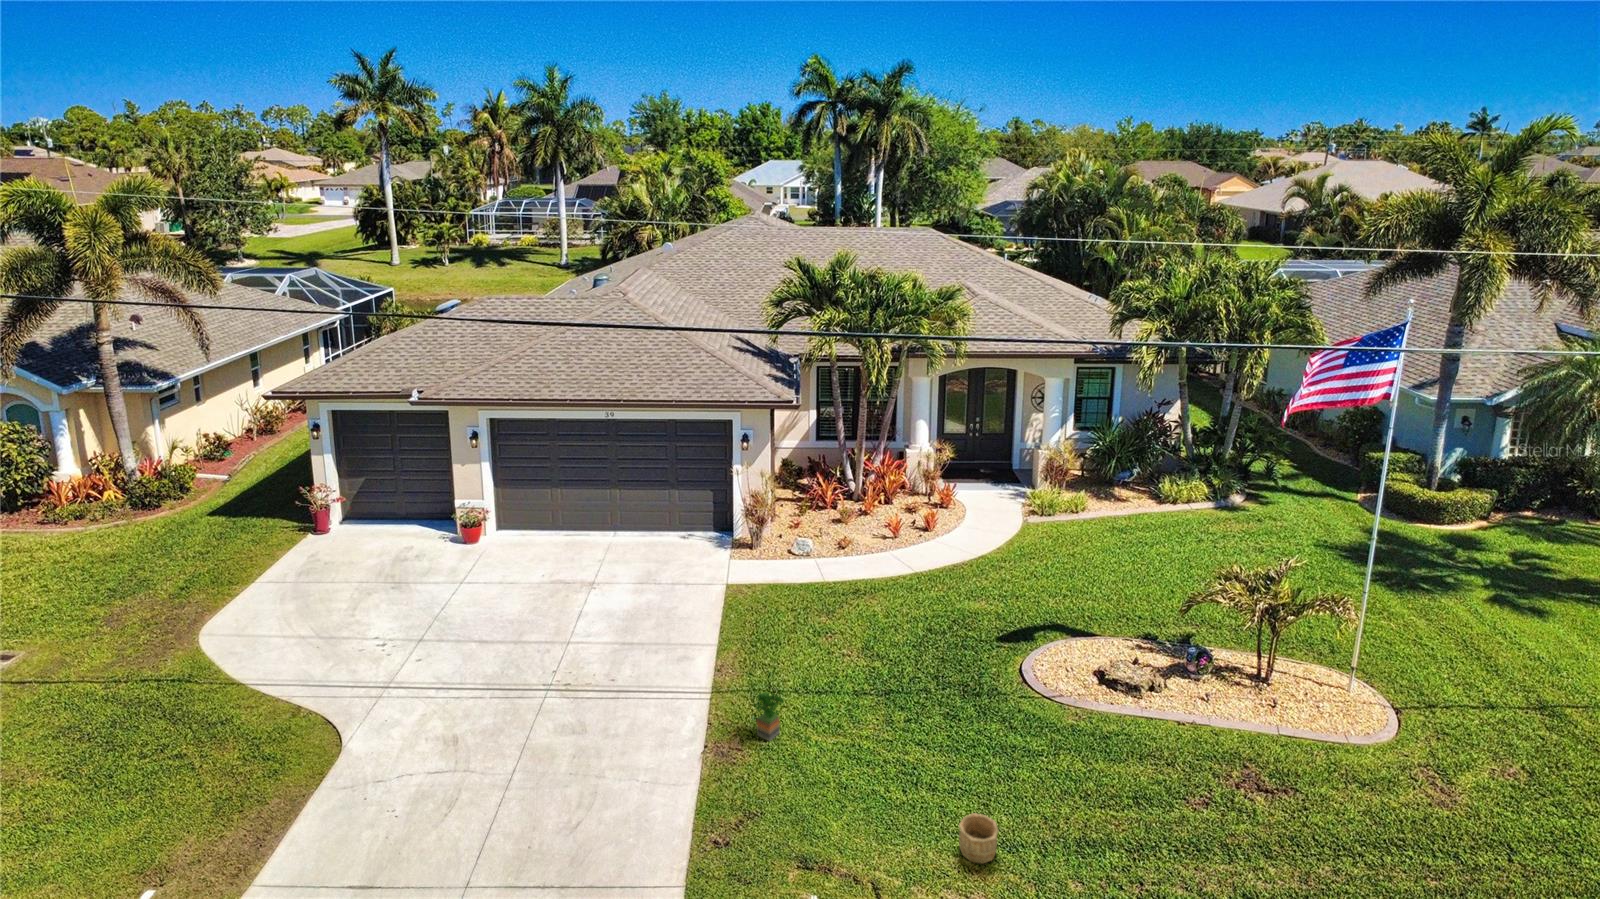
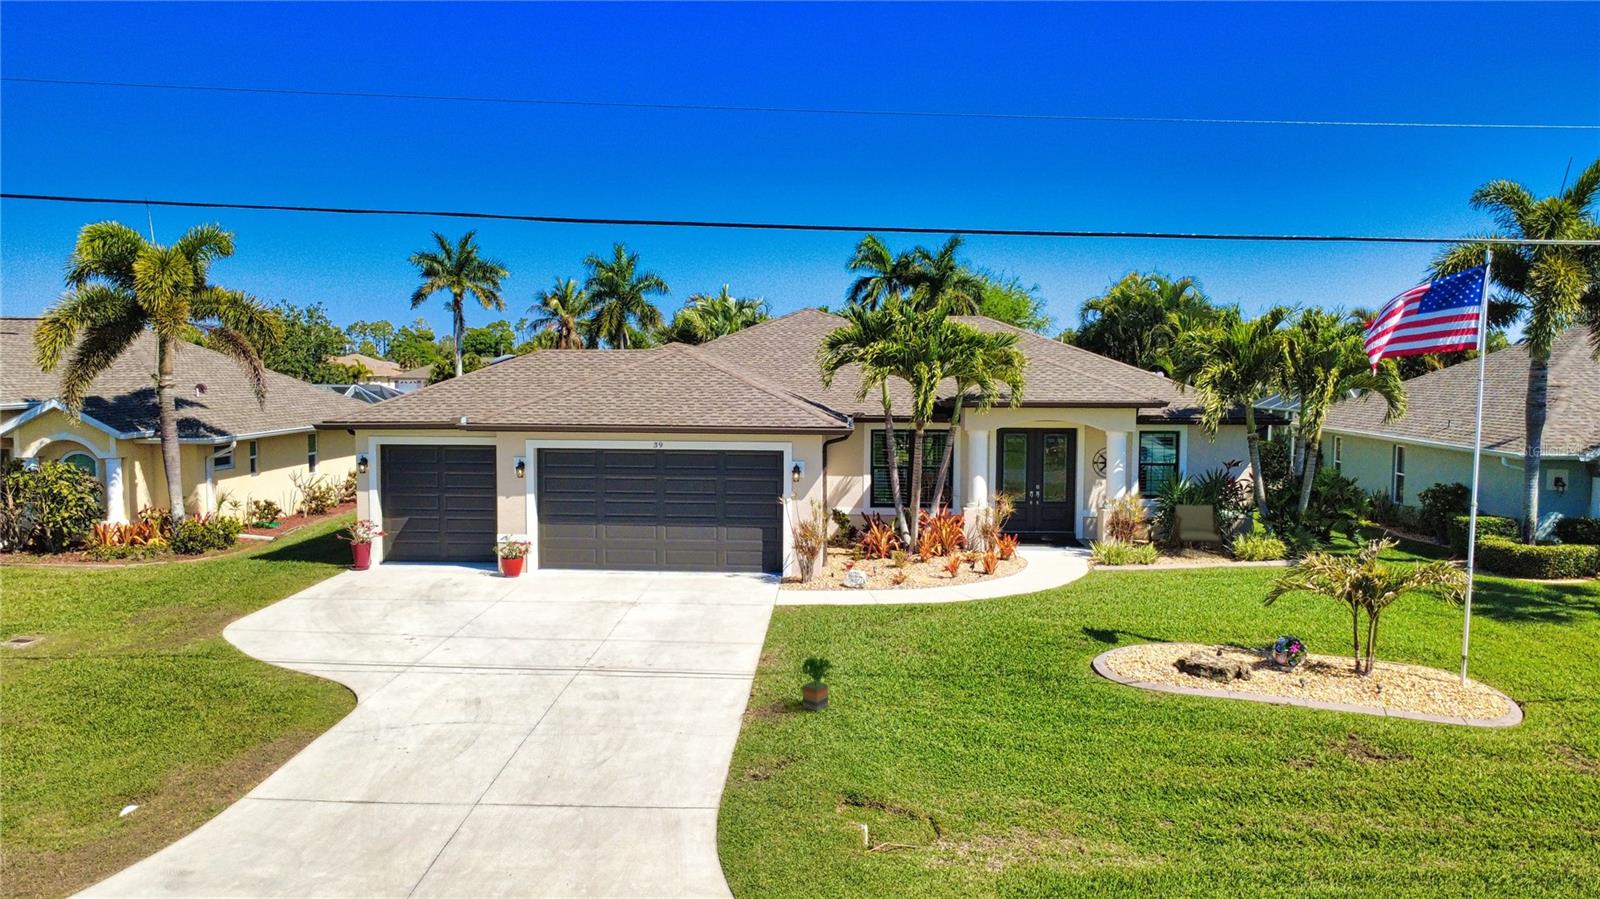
lounge chair: none [1104,450,1152,500] -> present [1172,505,1222,555]
wooden bucket: present [959,813,999,864] -> none [1032,752,1079,803]

